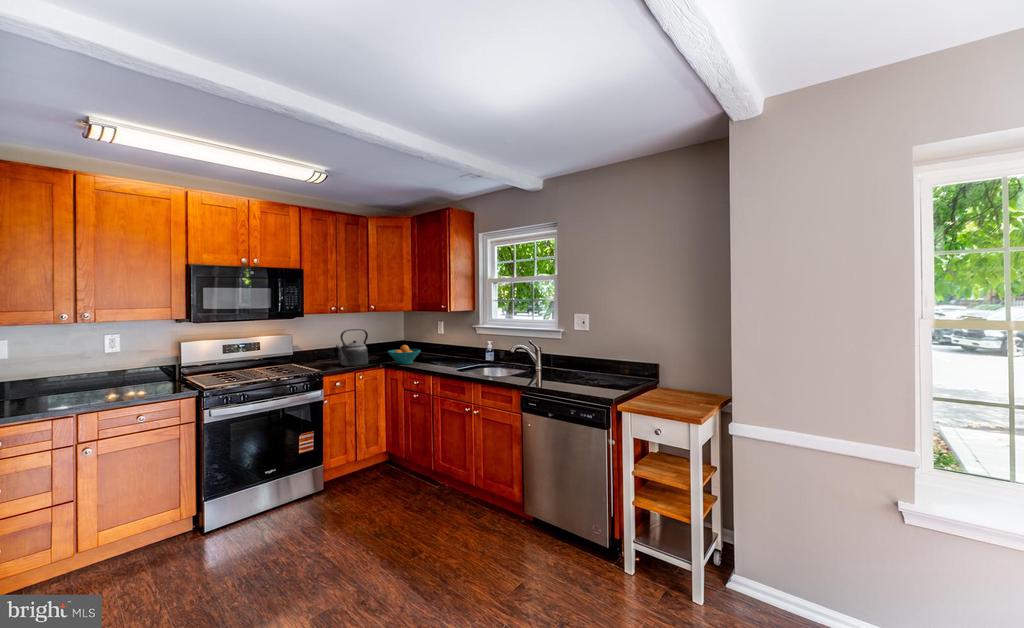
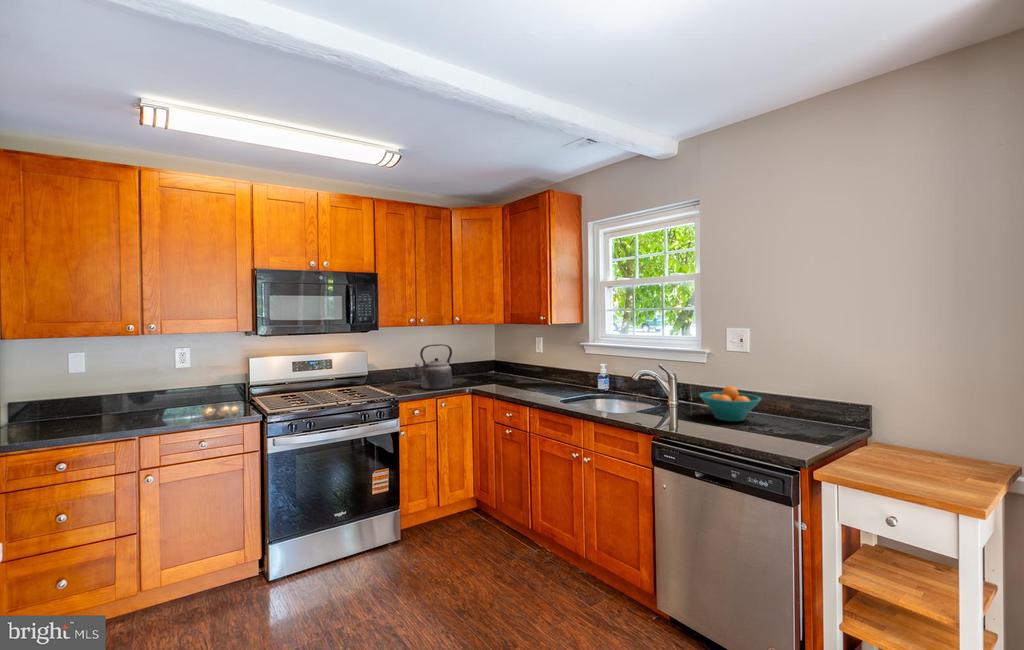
fruit bowl: present [388,345,421,364] -> present [699,386,761,422]

